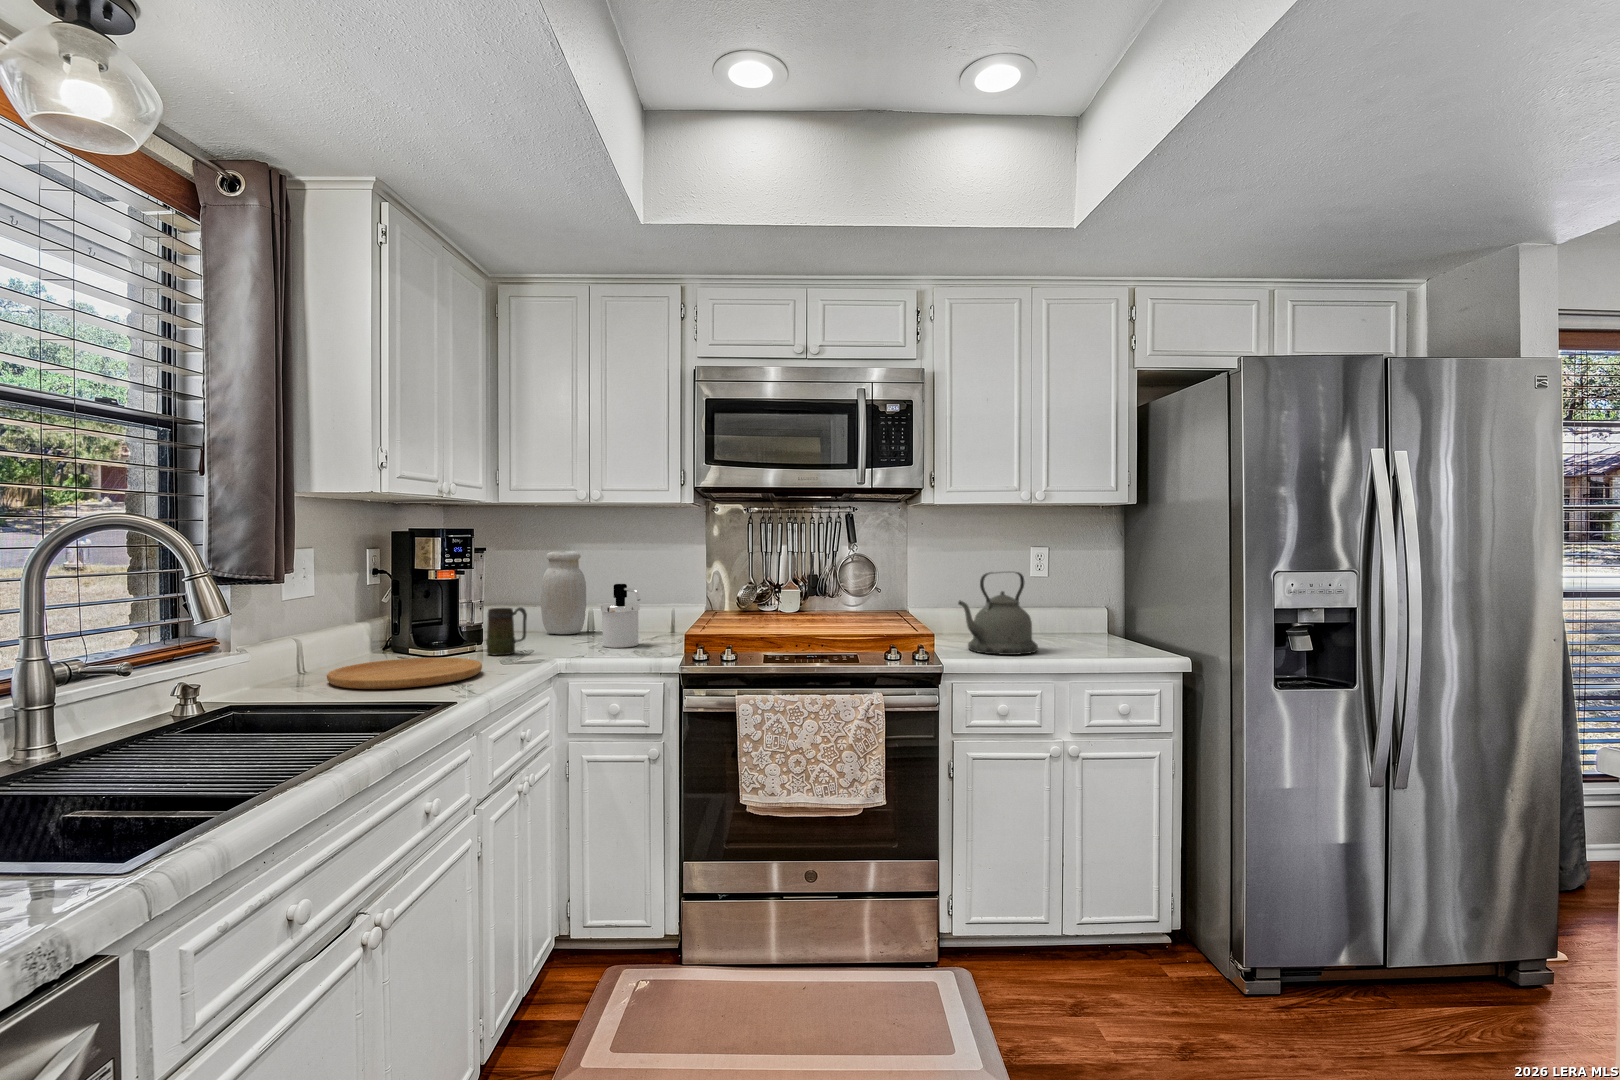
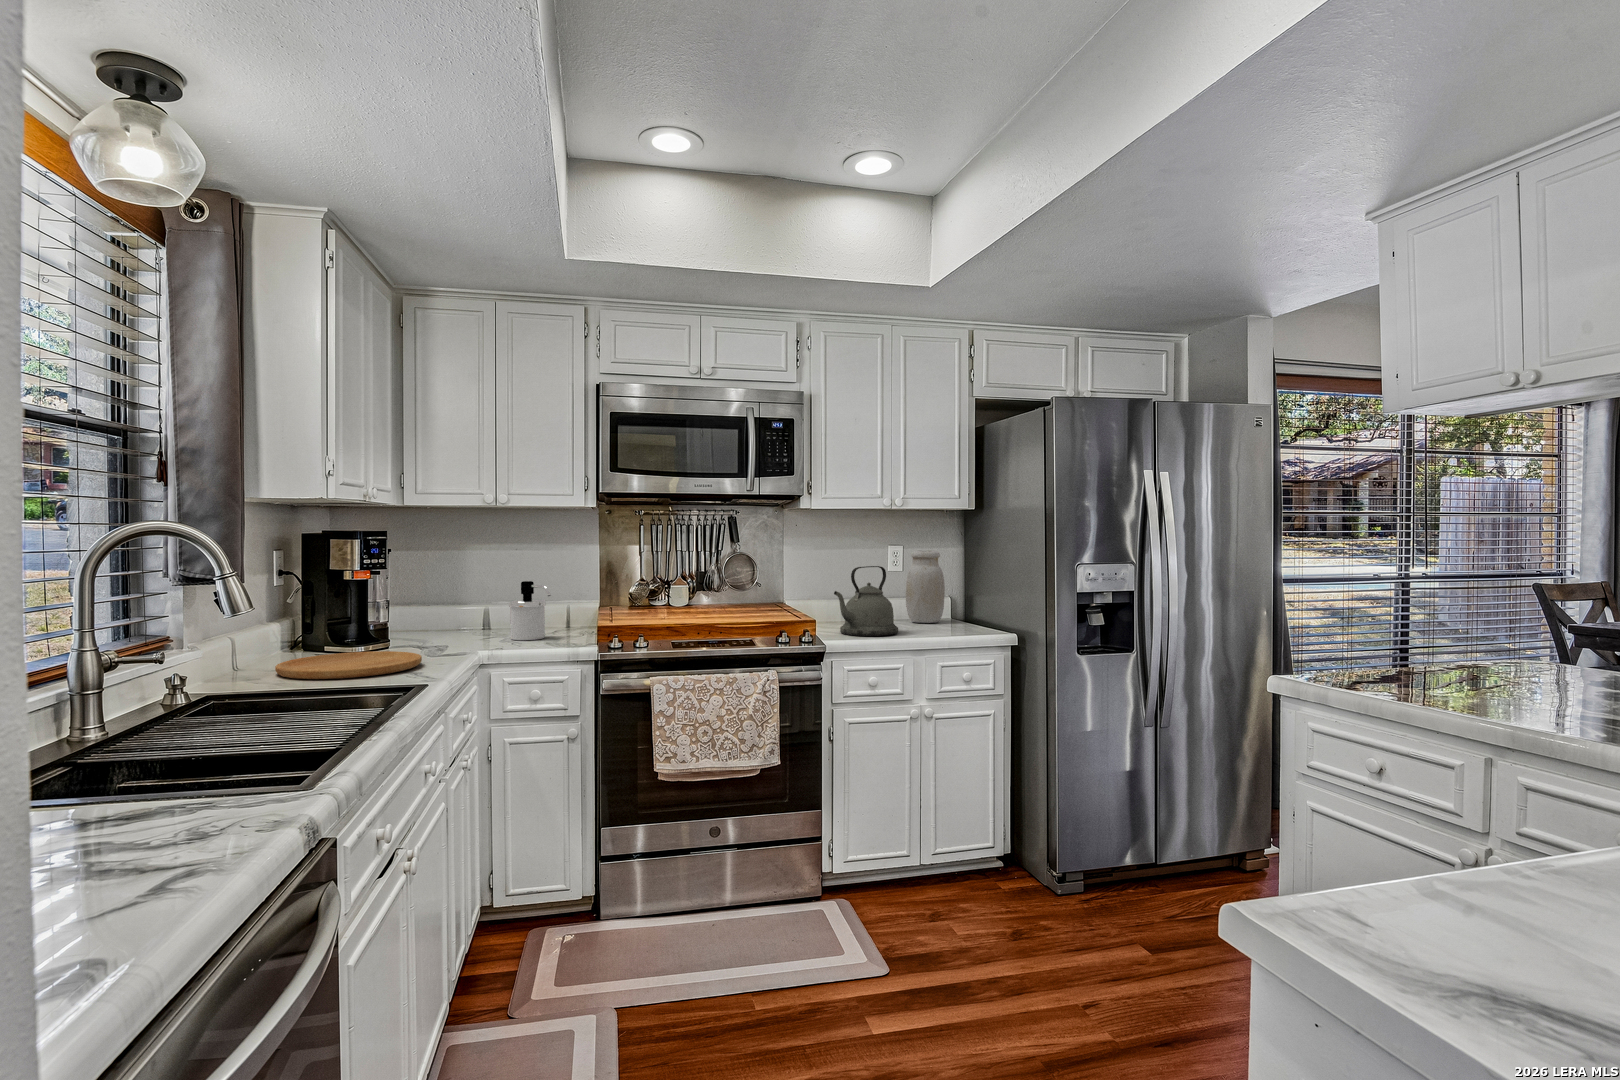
jar: present [541,551,586,634] -> present [906,550,945,623]
mug: present [486,607,527,655] -> none [404,604,444,650]

